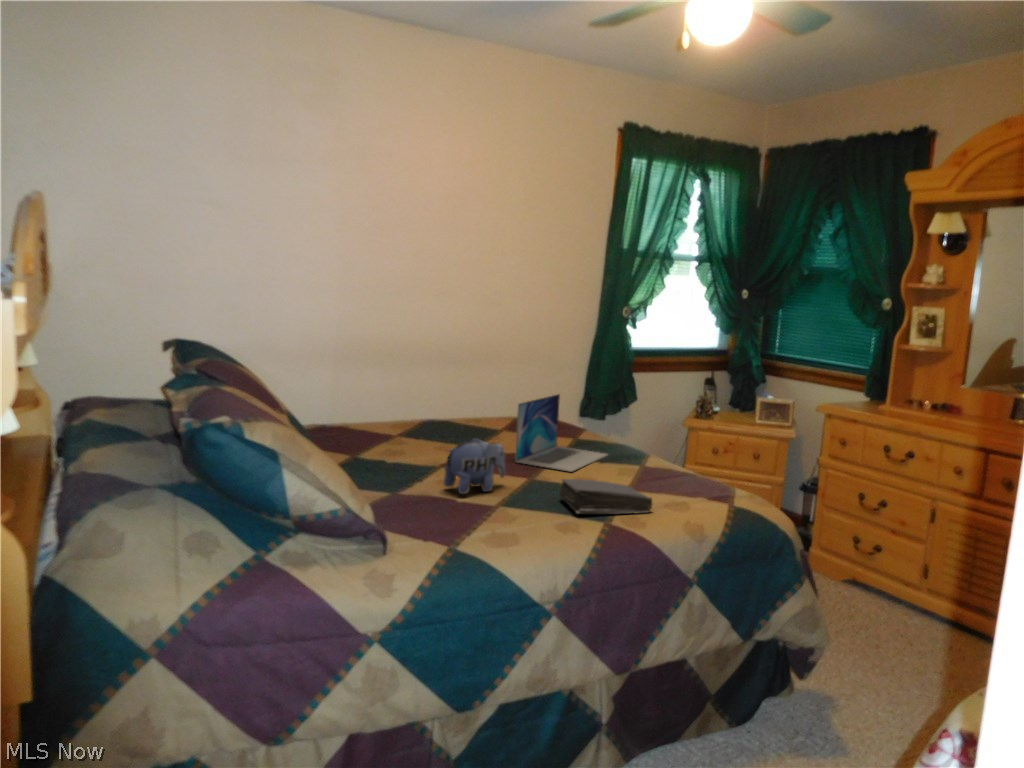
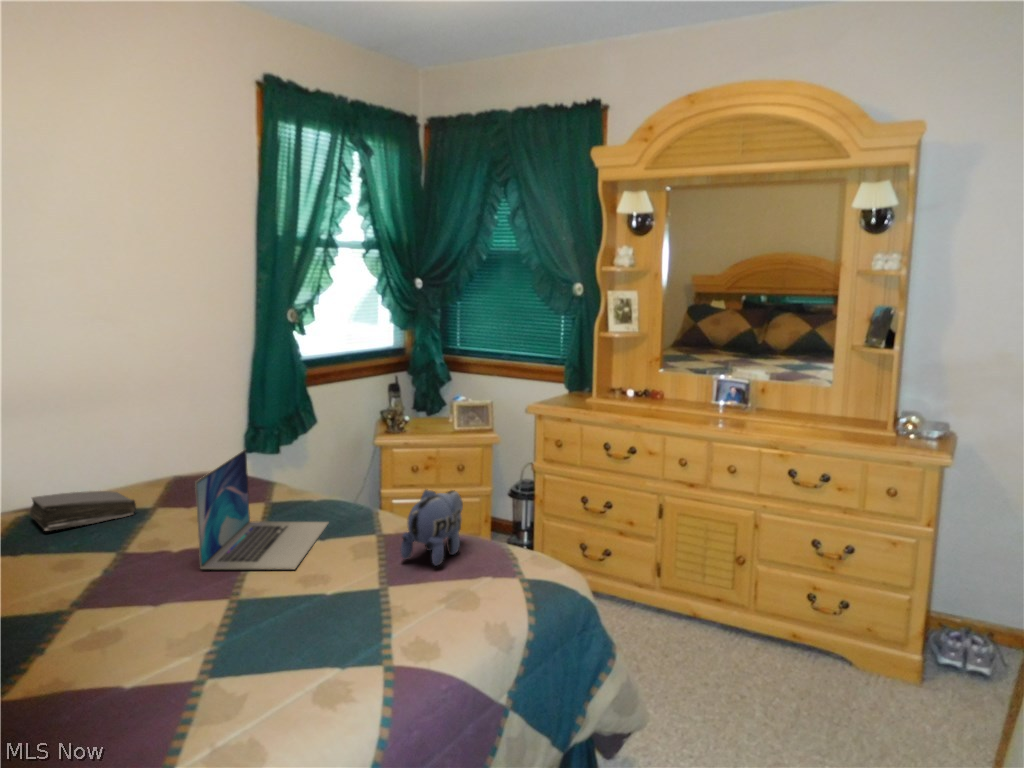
plush toy: present [444,438,505,494] -> present [400,490,463,566]
book: present [560,479,652,514] -> present [30,491,136,531]

